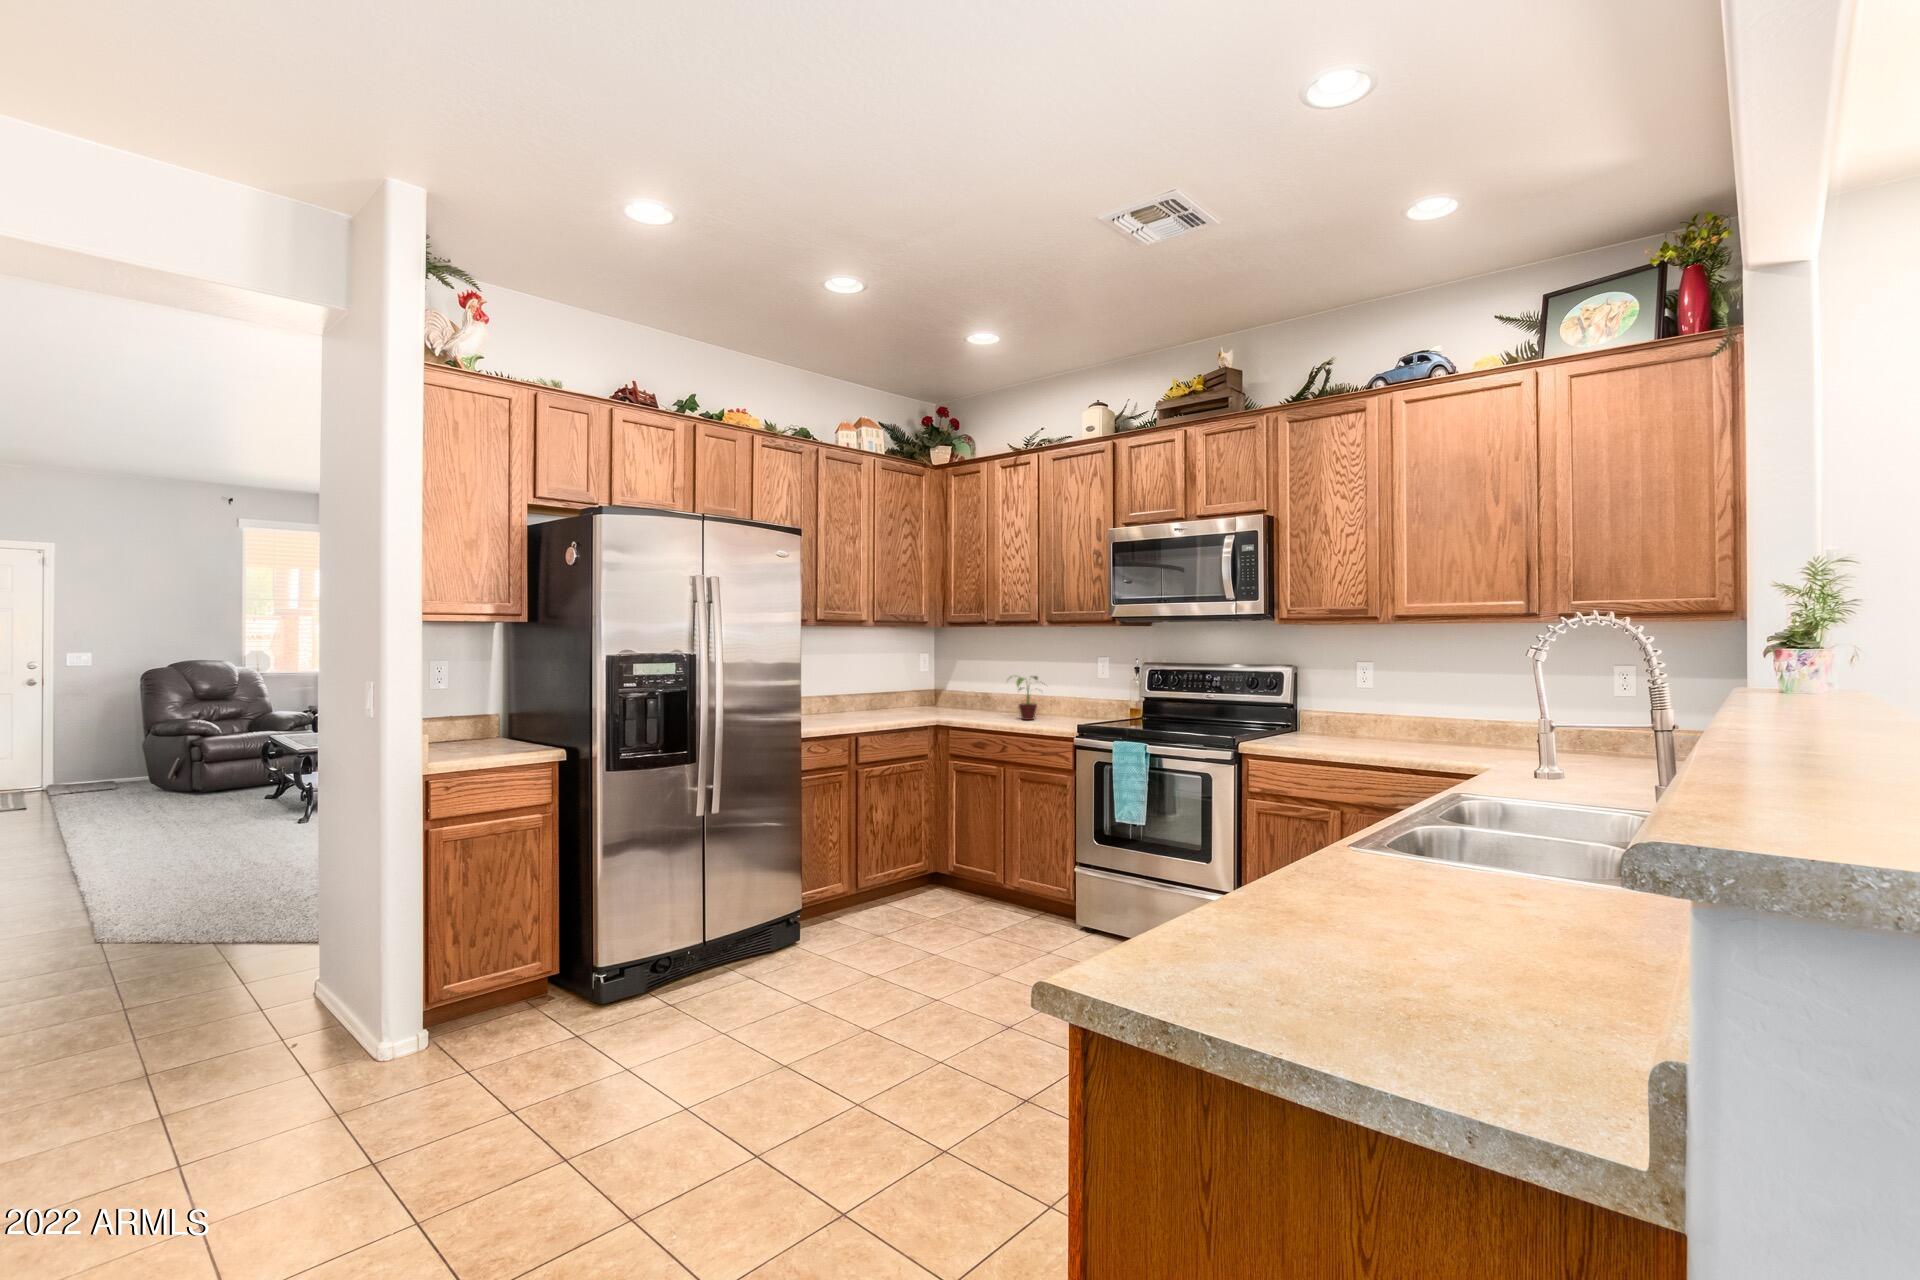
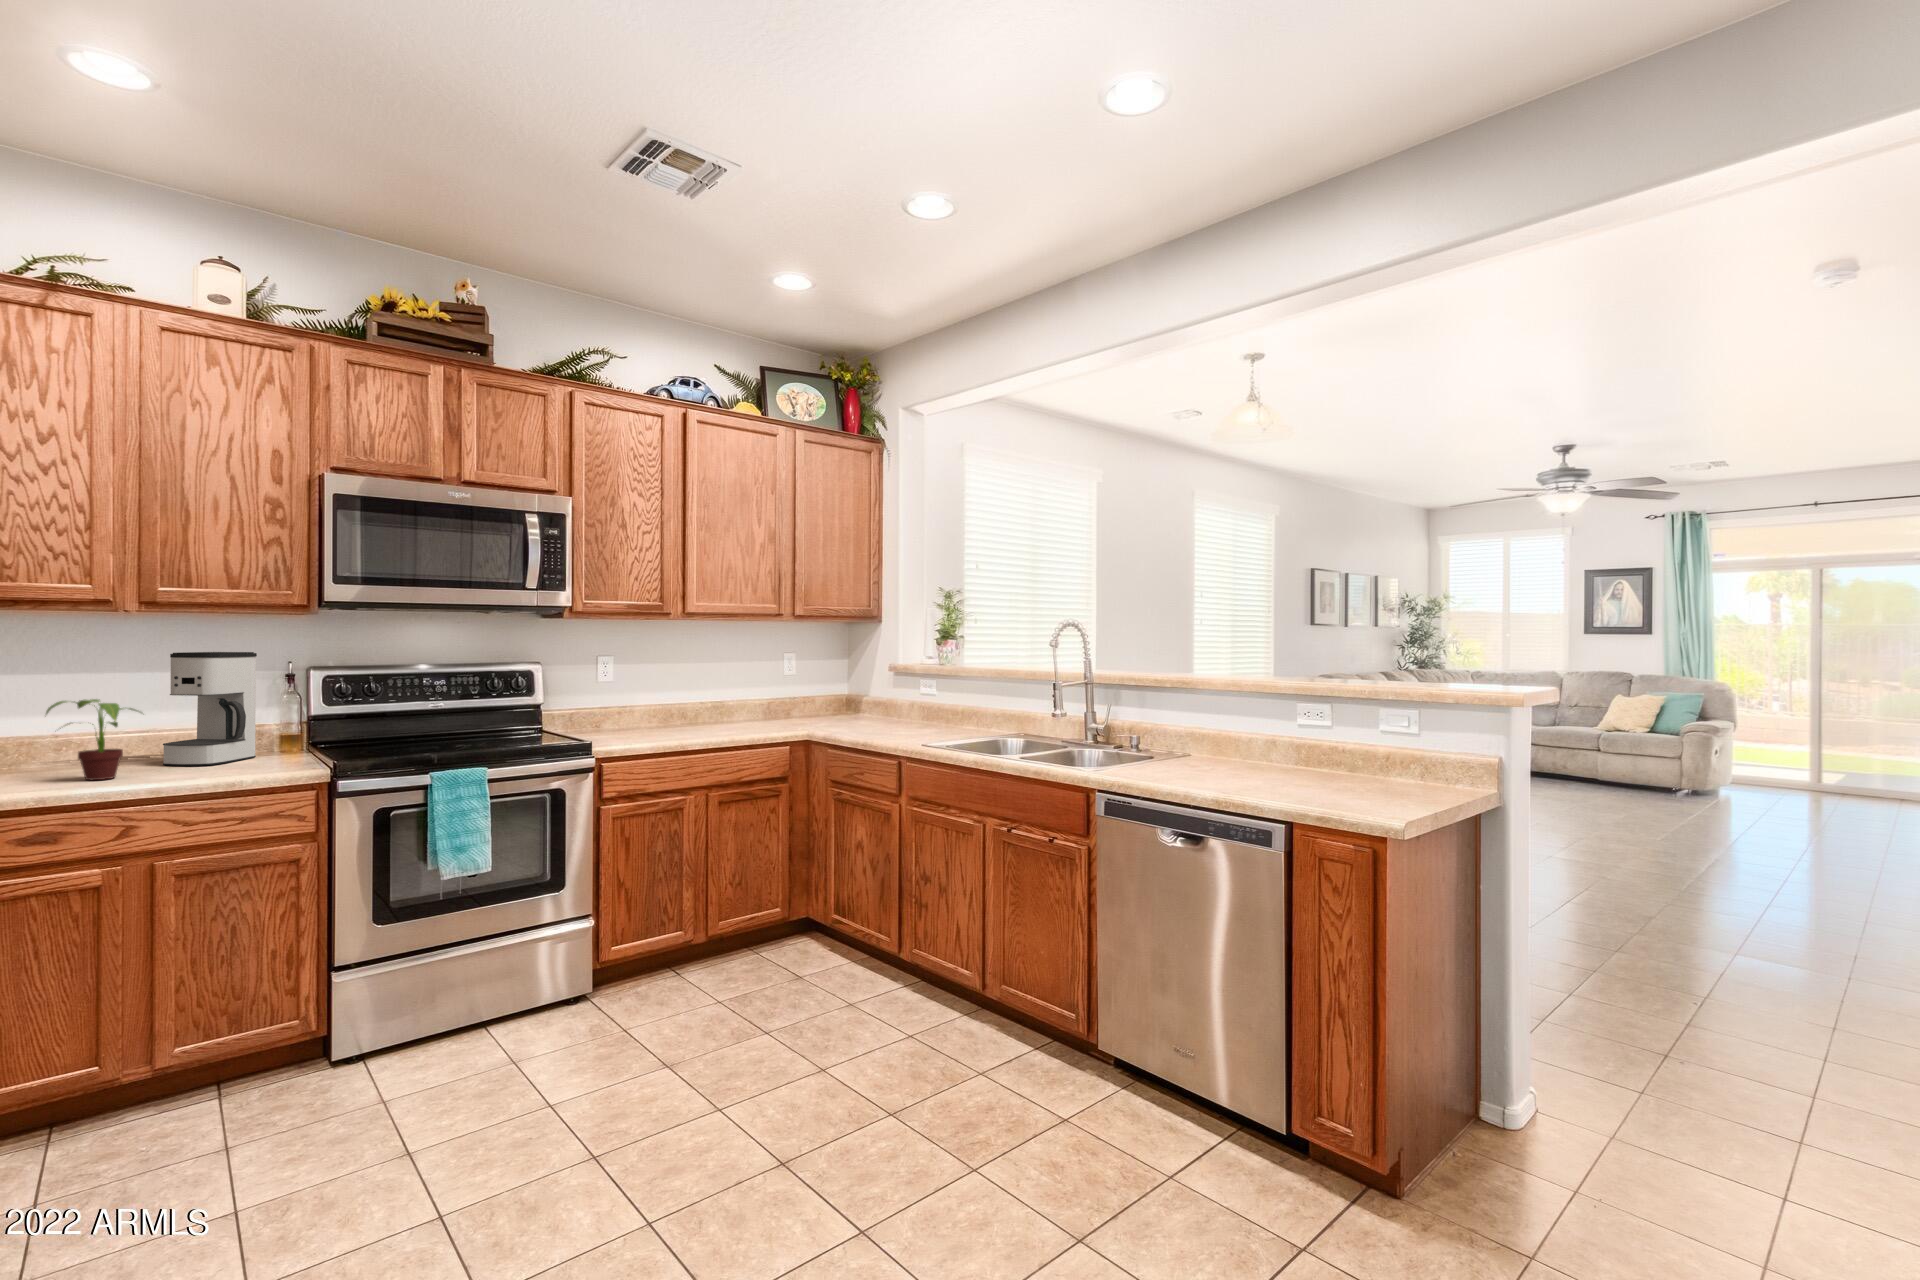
coffee maker: none [1074,650,1117,720] -> present [163,652,257,766]

